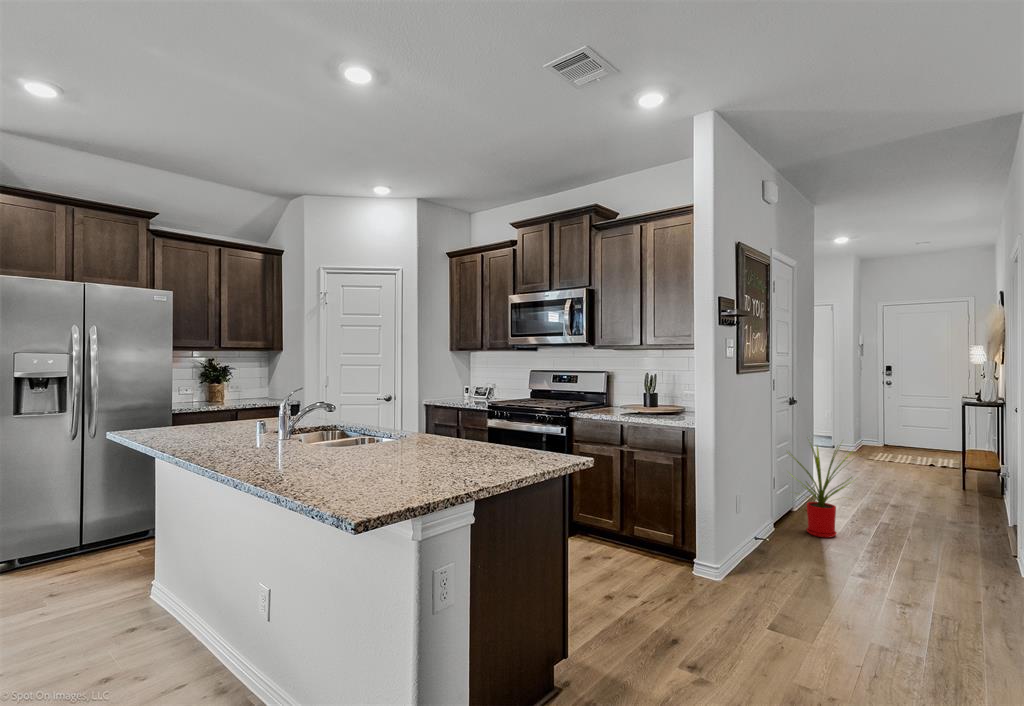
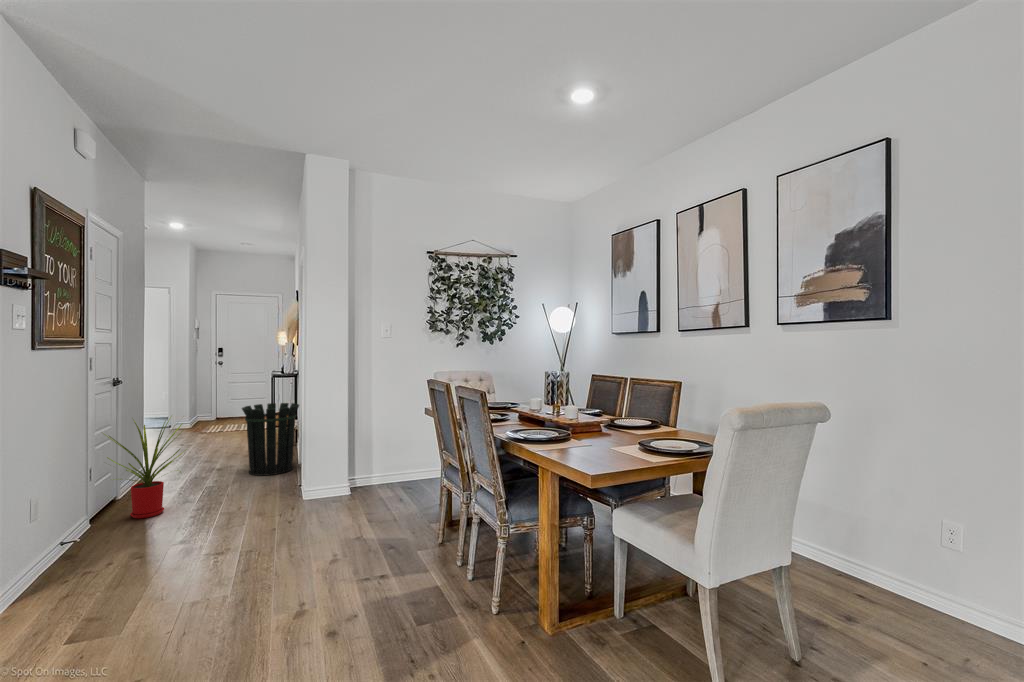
waste bin: none [919,439,1002,532] -> present [242,403,299,476]

